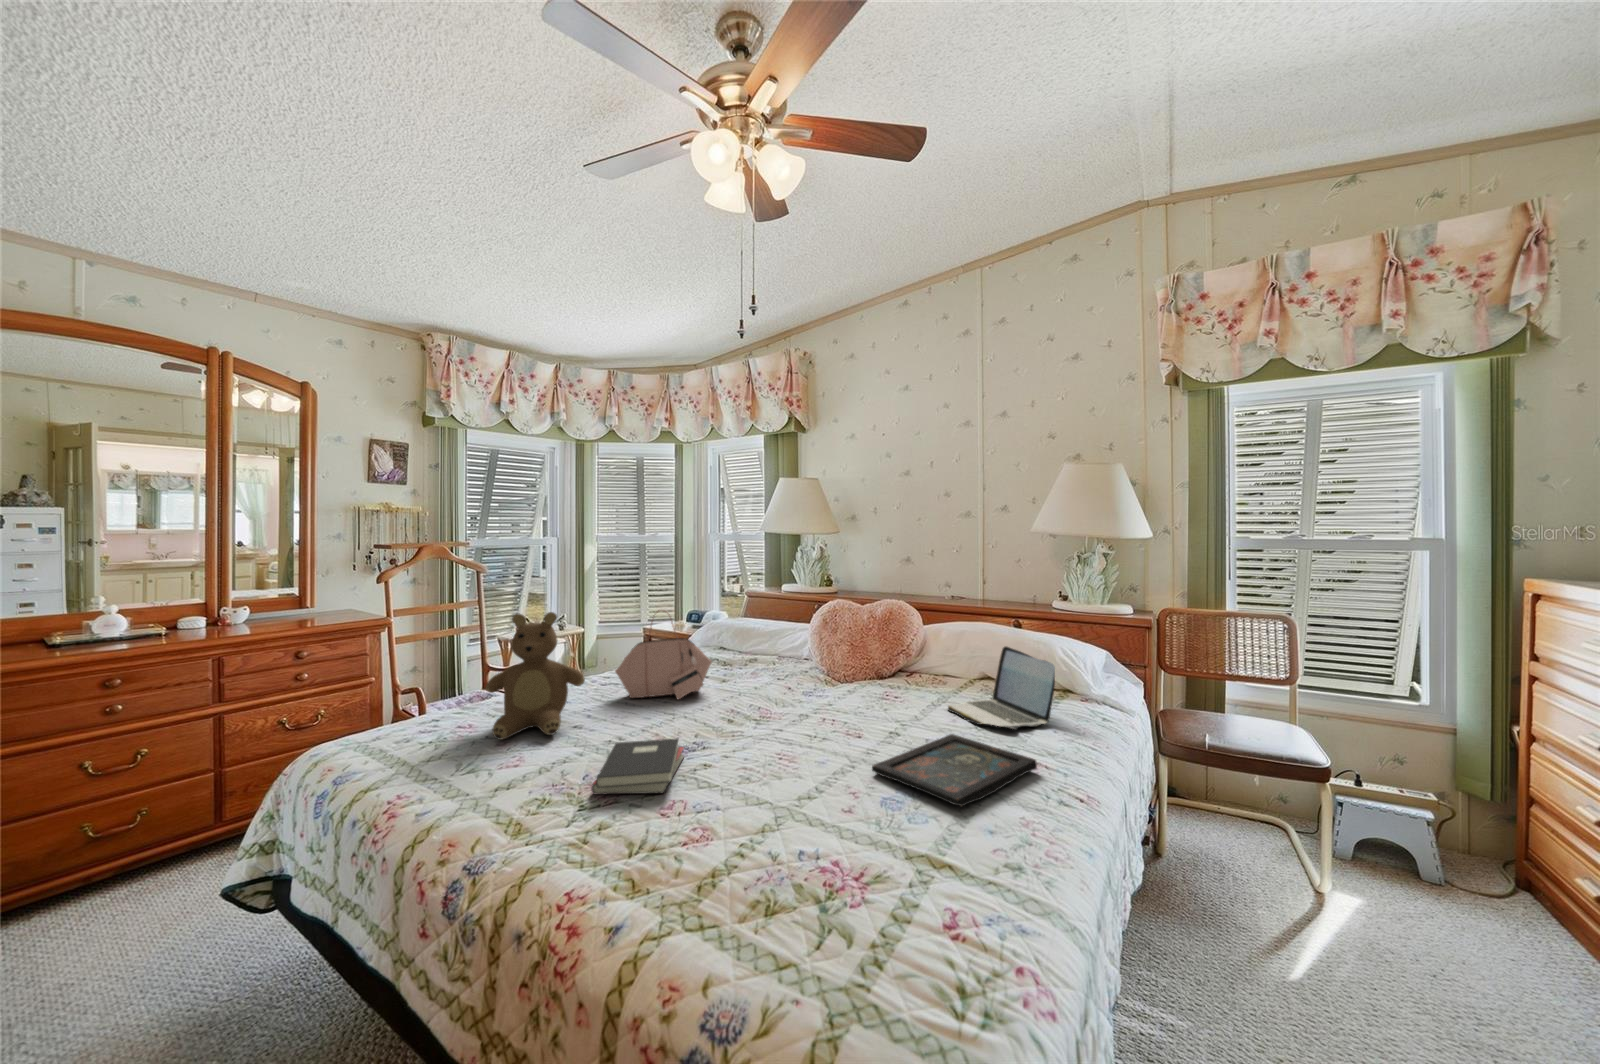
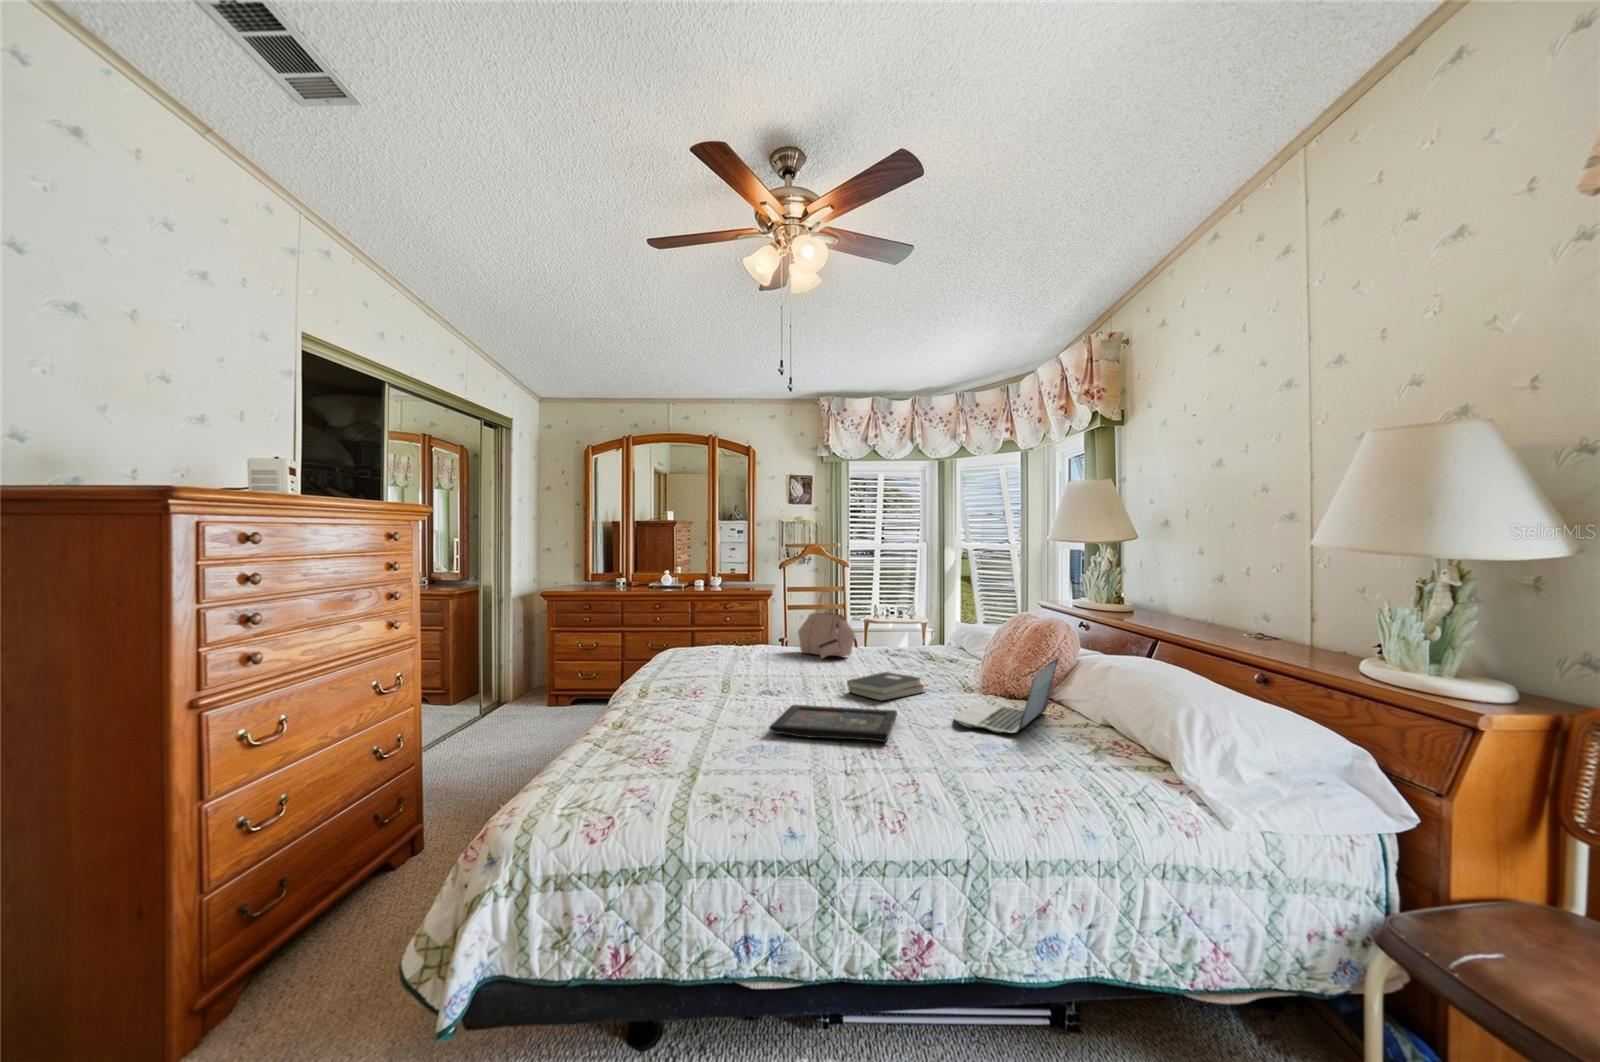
teddy bear: present [486,612,585,740] -> none [698,582,757,657]
hardback book: present [592,739,684,794] -> present [847,672,924,701]

